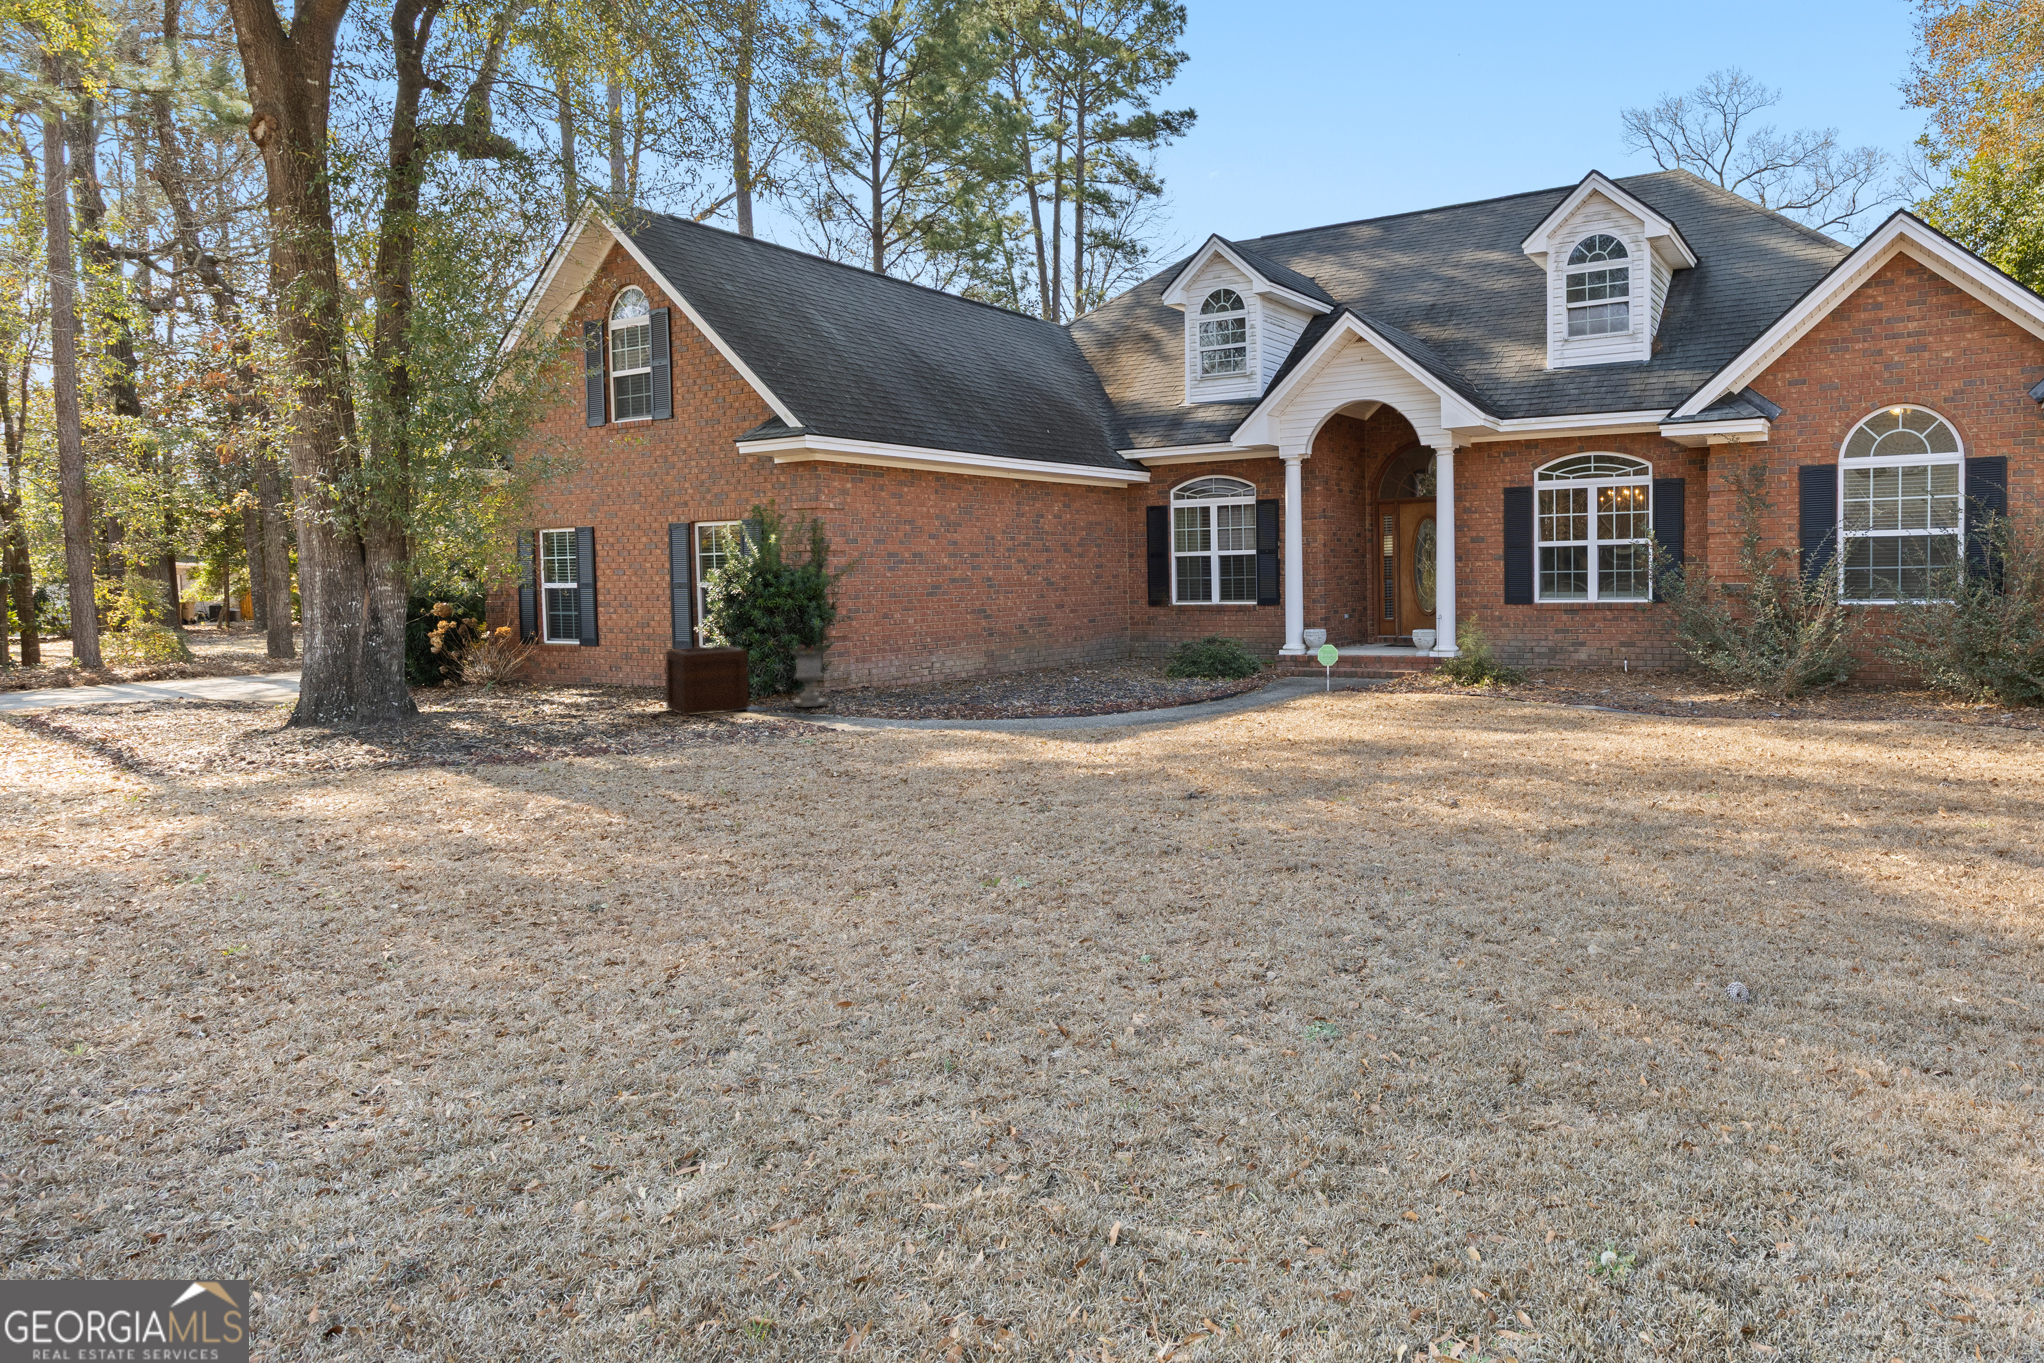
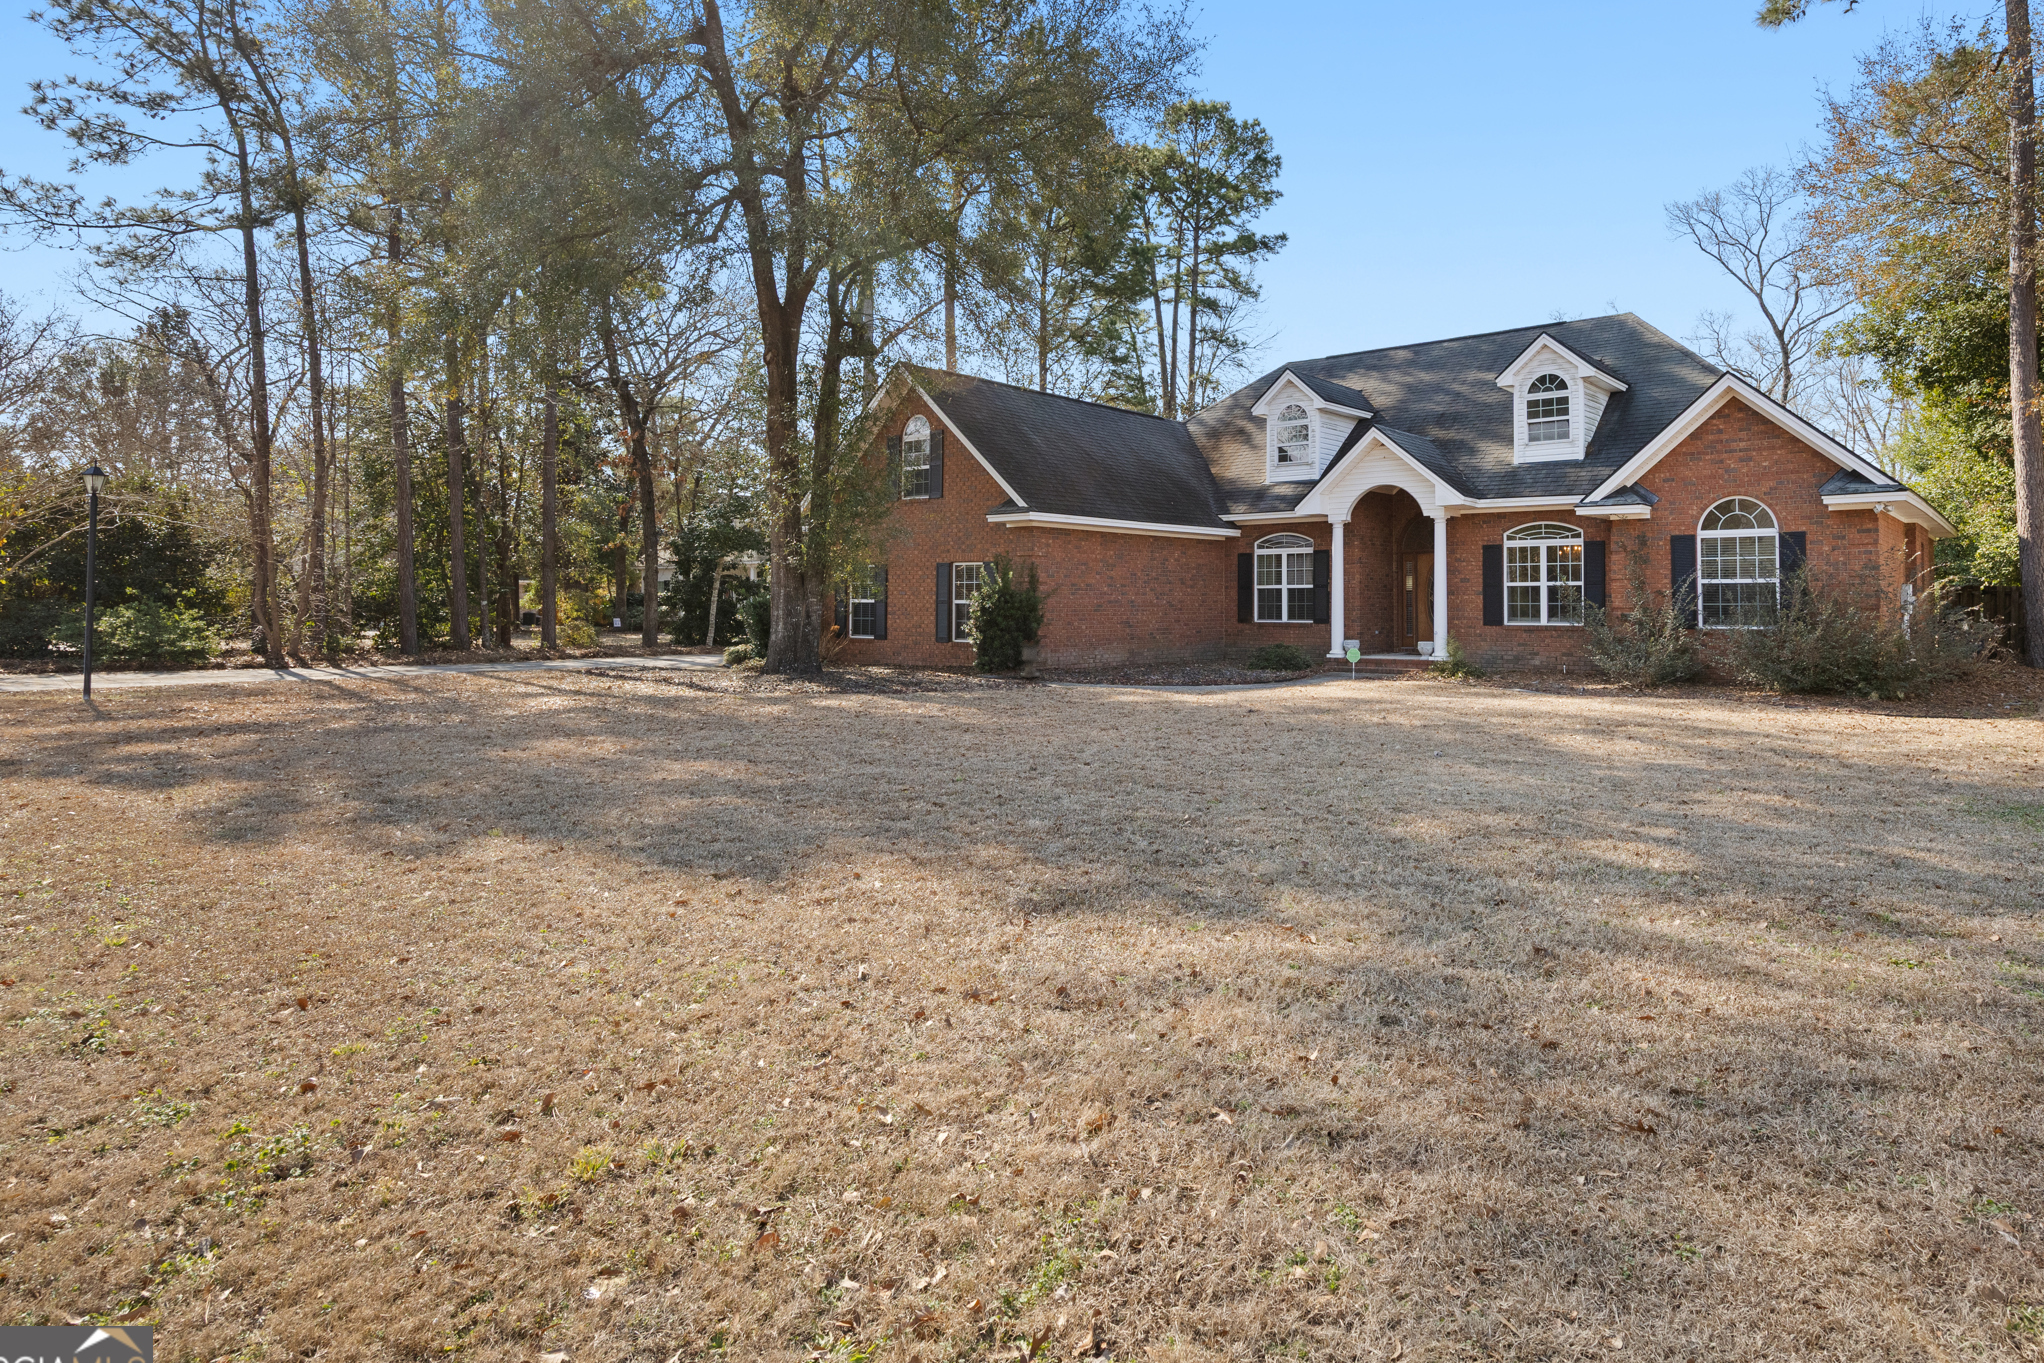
wooden crate: present [666,646,749,716] -> none [948,640,996,680]

